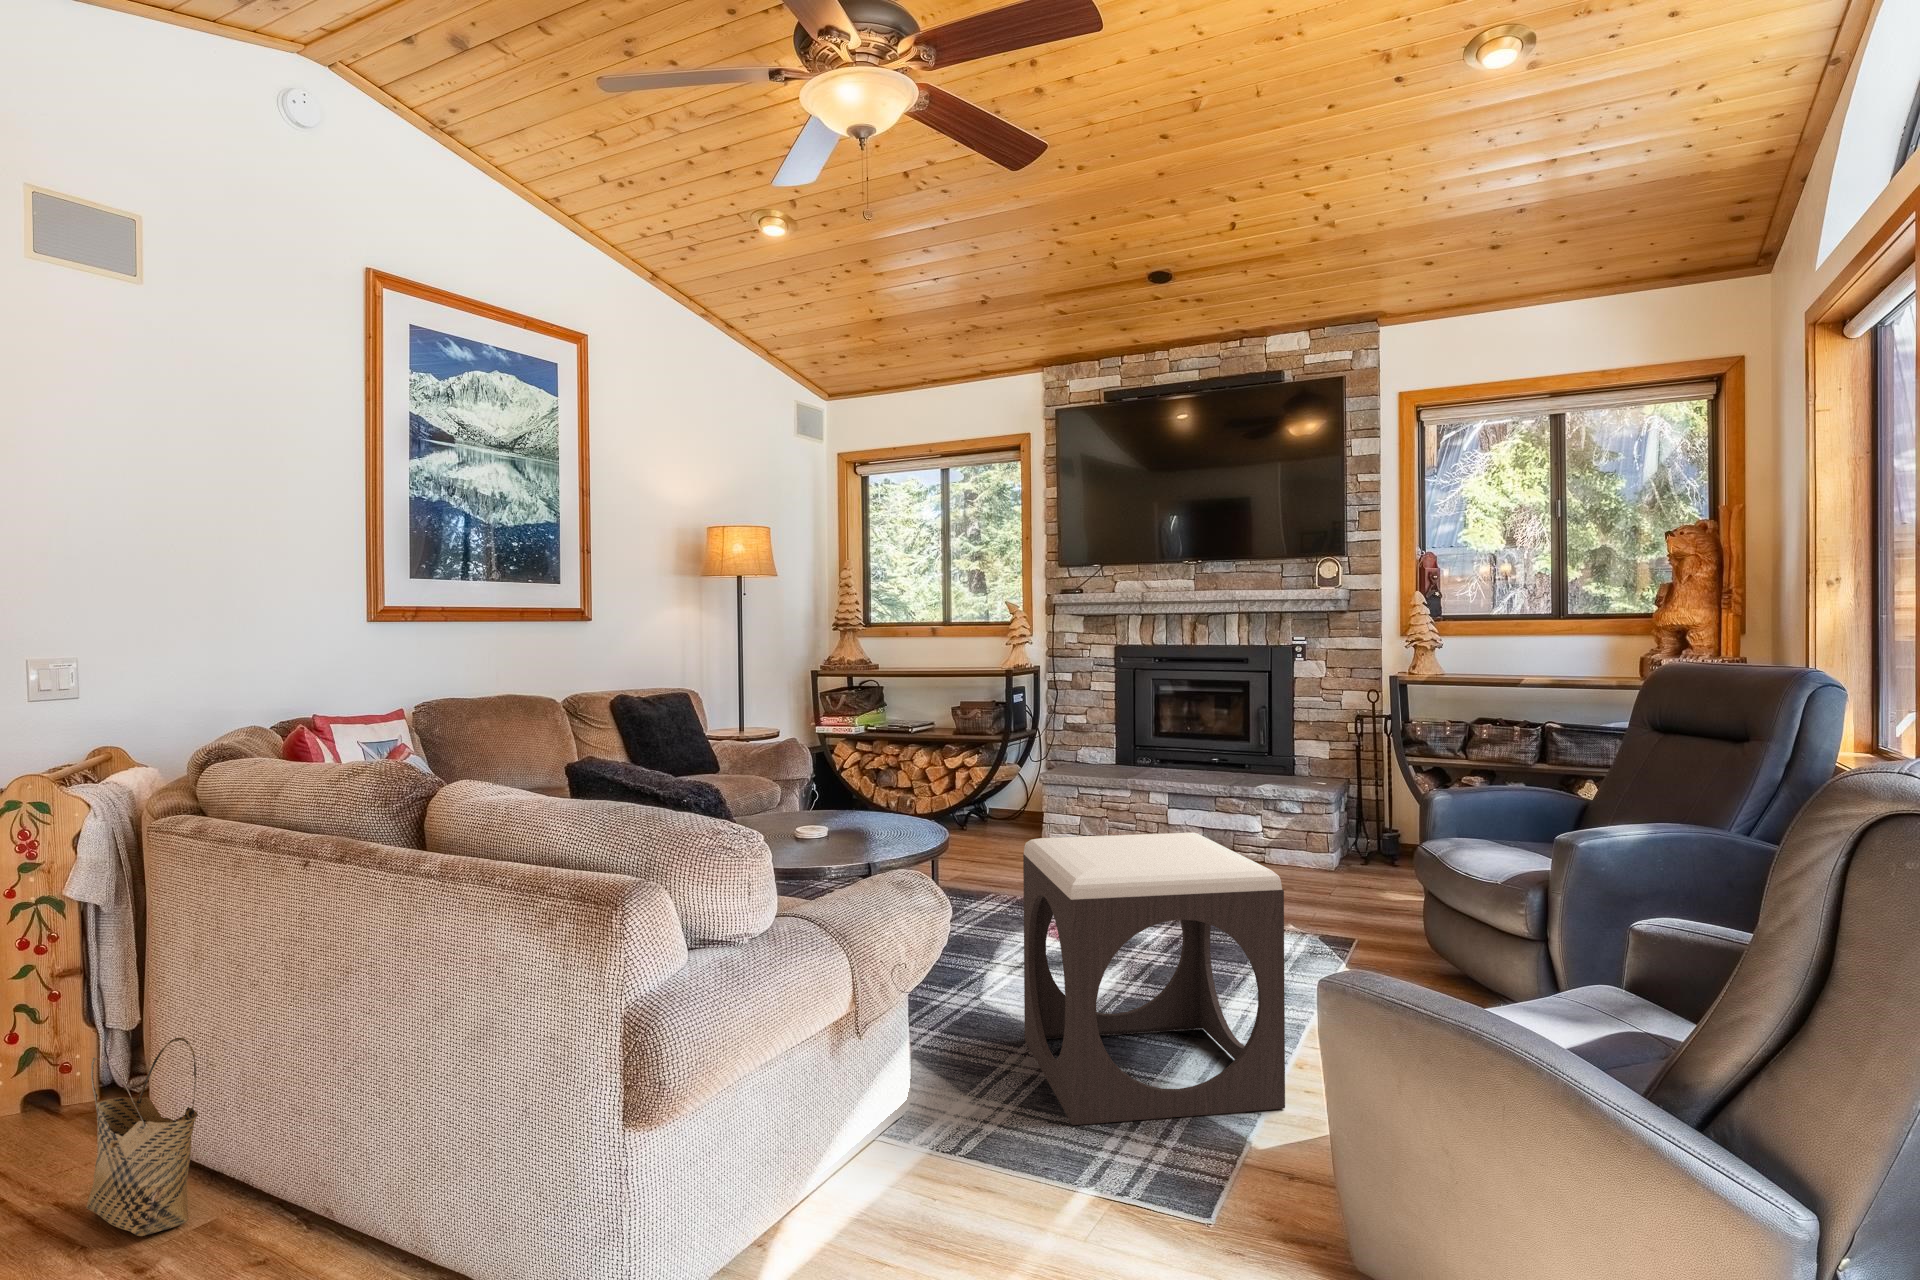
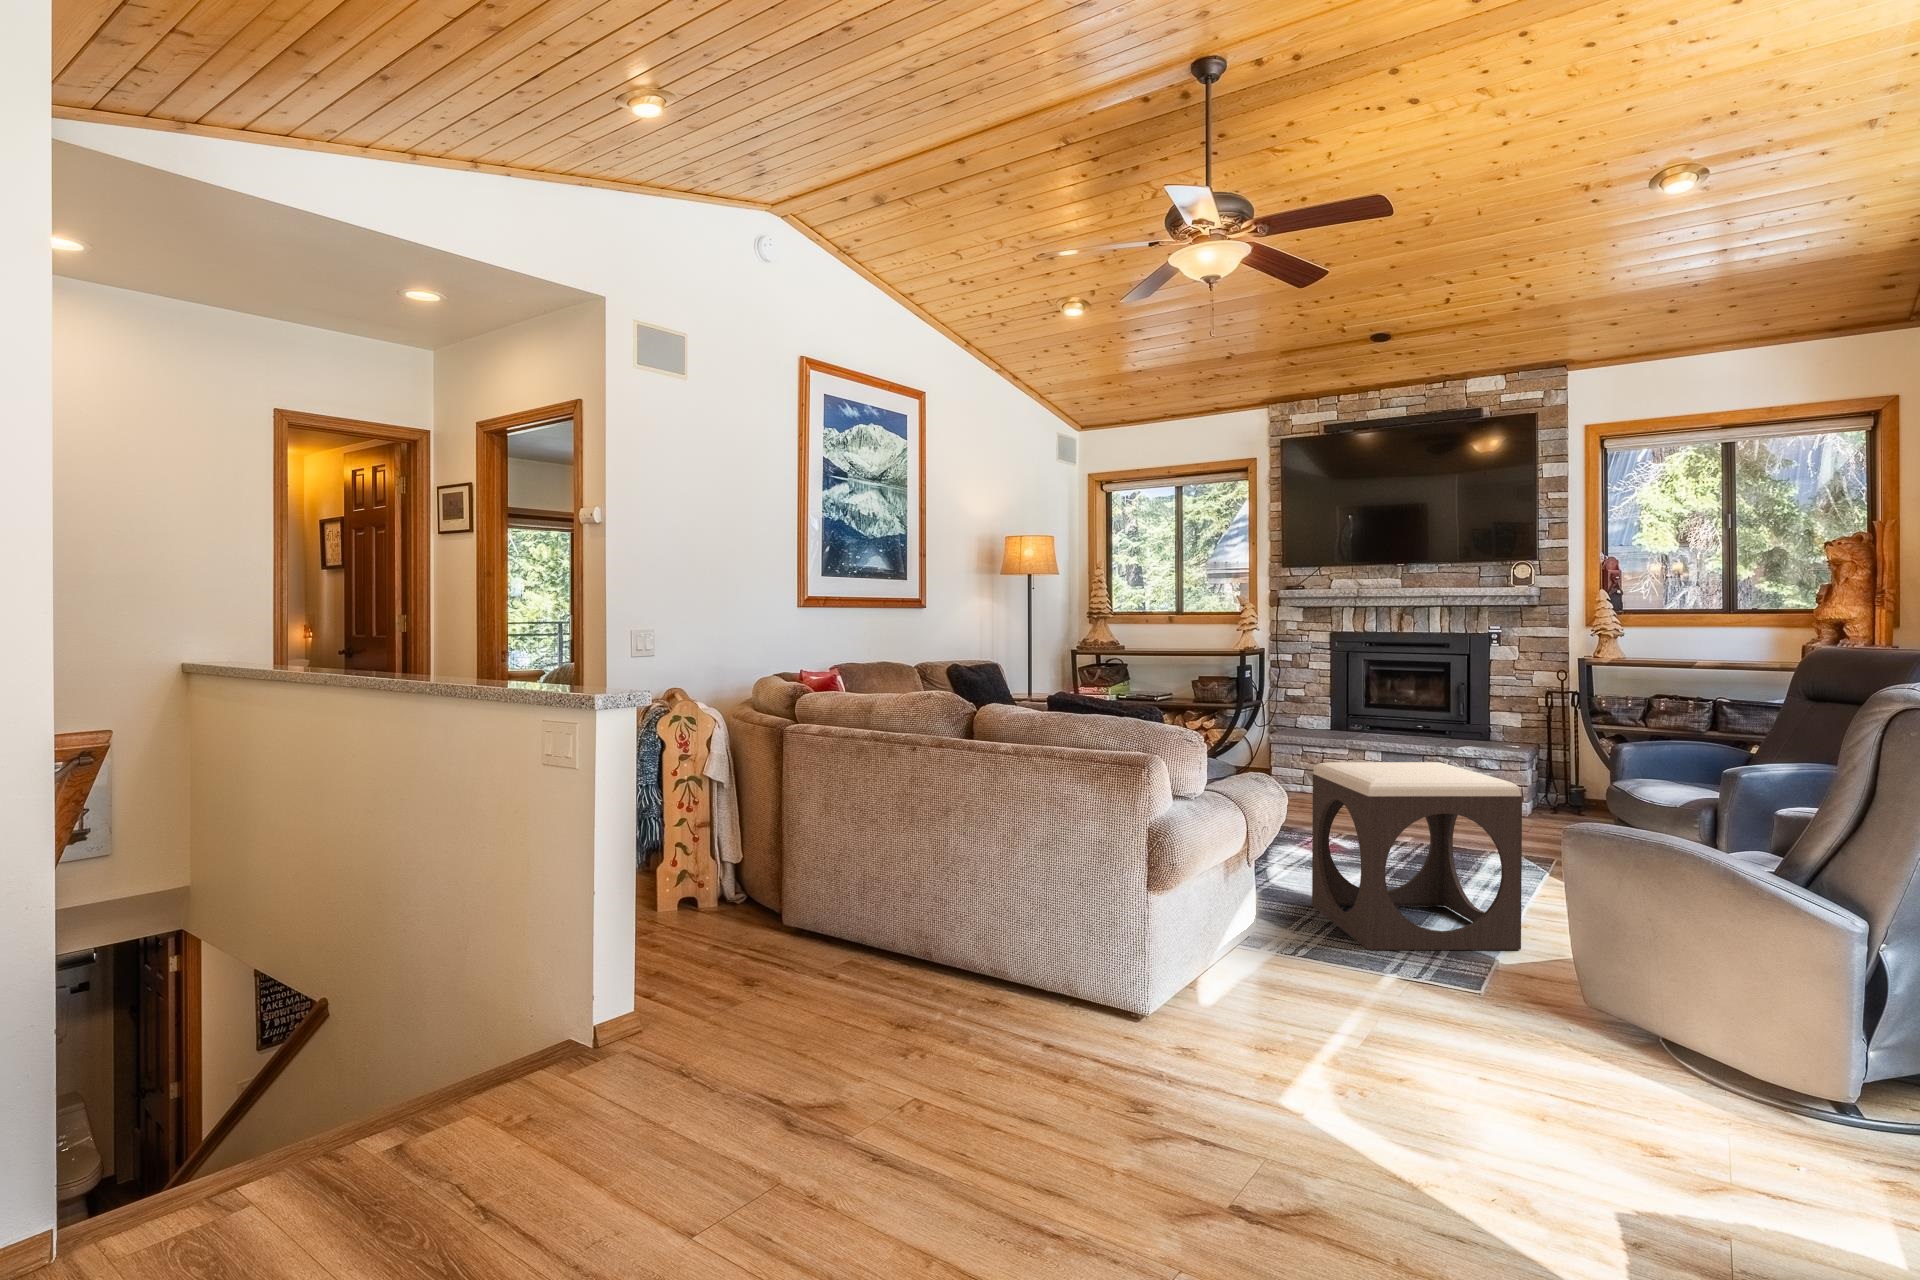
woven basket: present [86,1038,198,1236] -> none [772,854,839,963]

